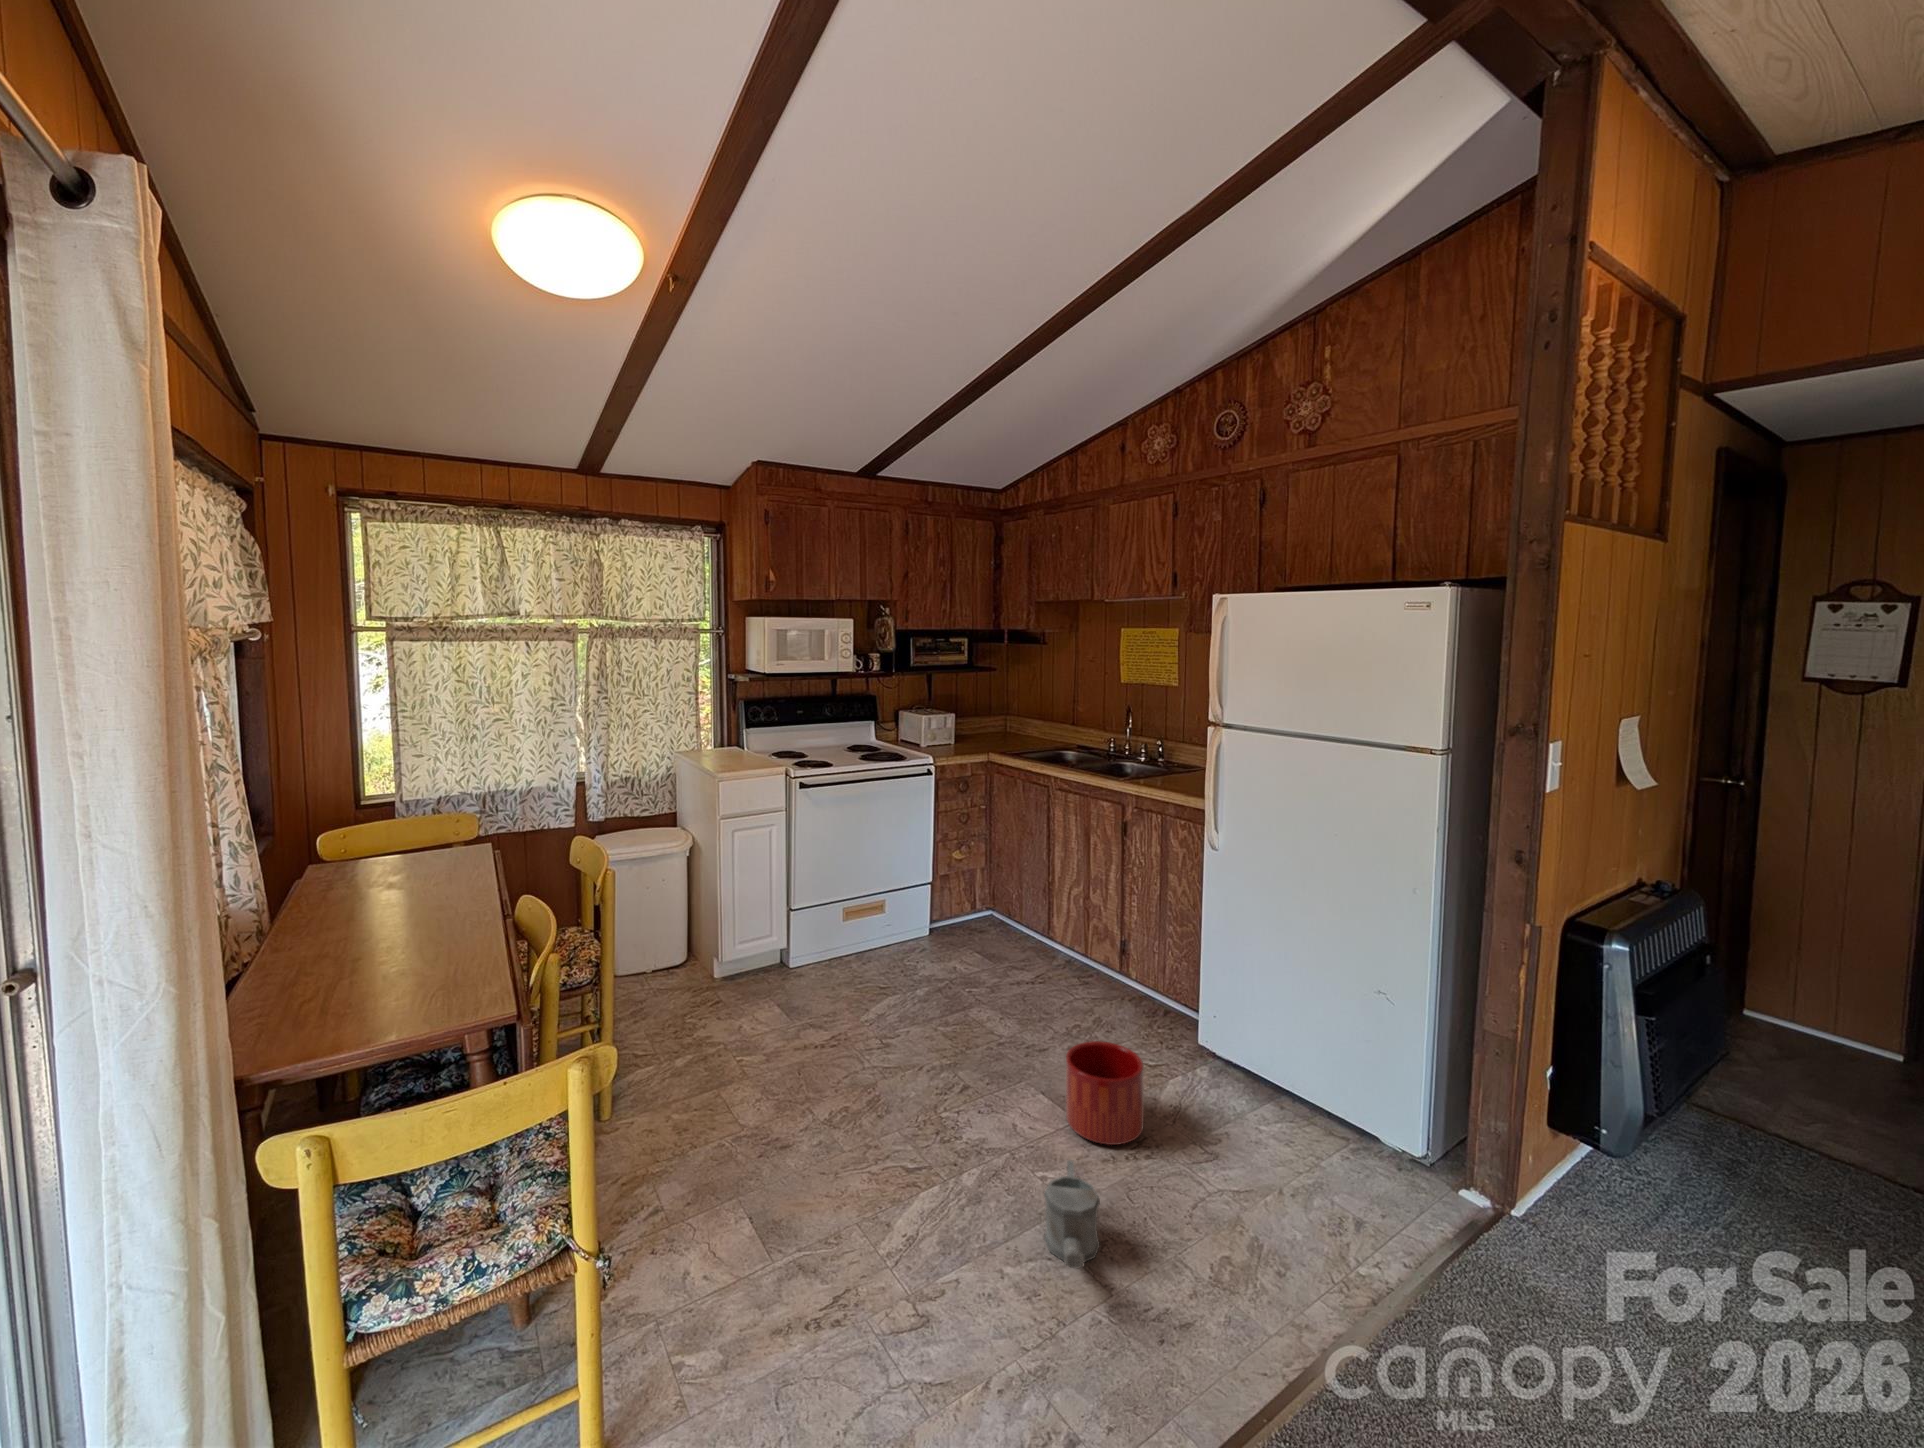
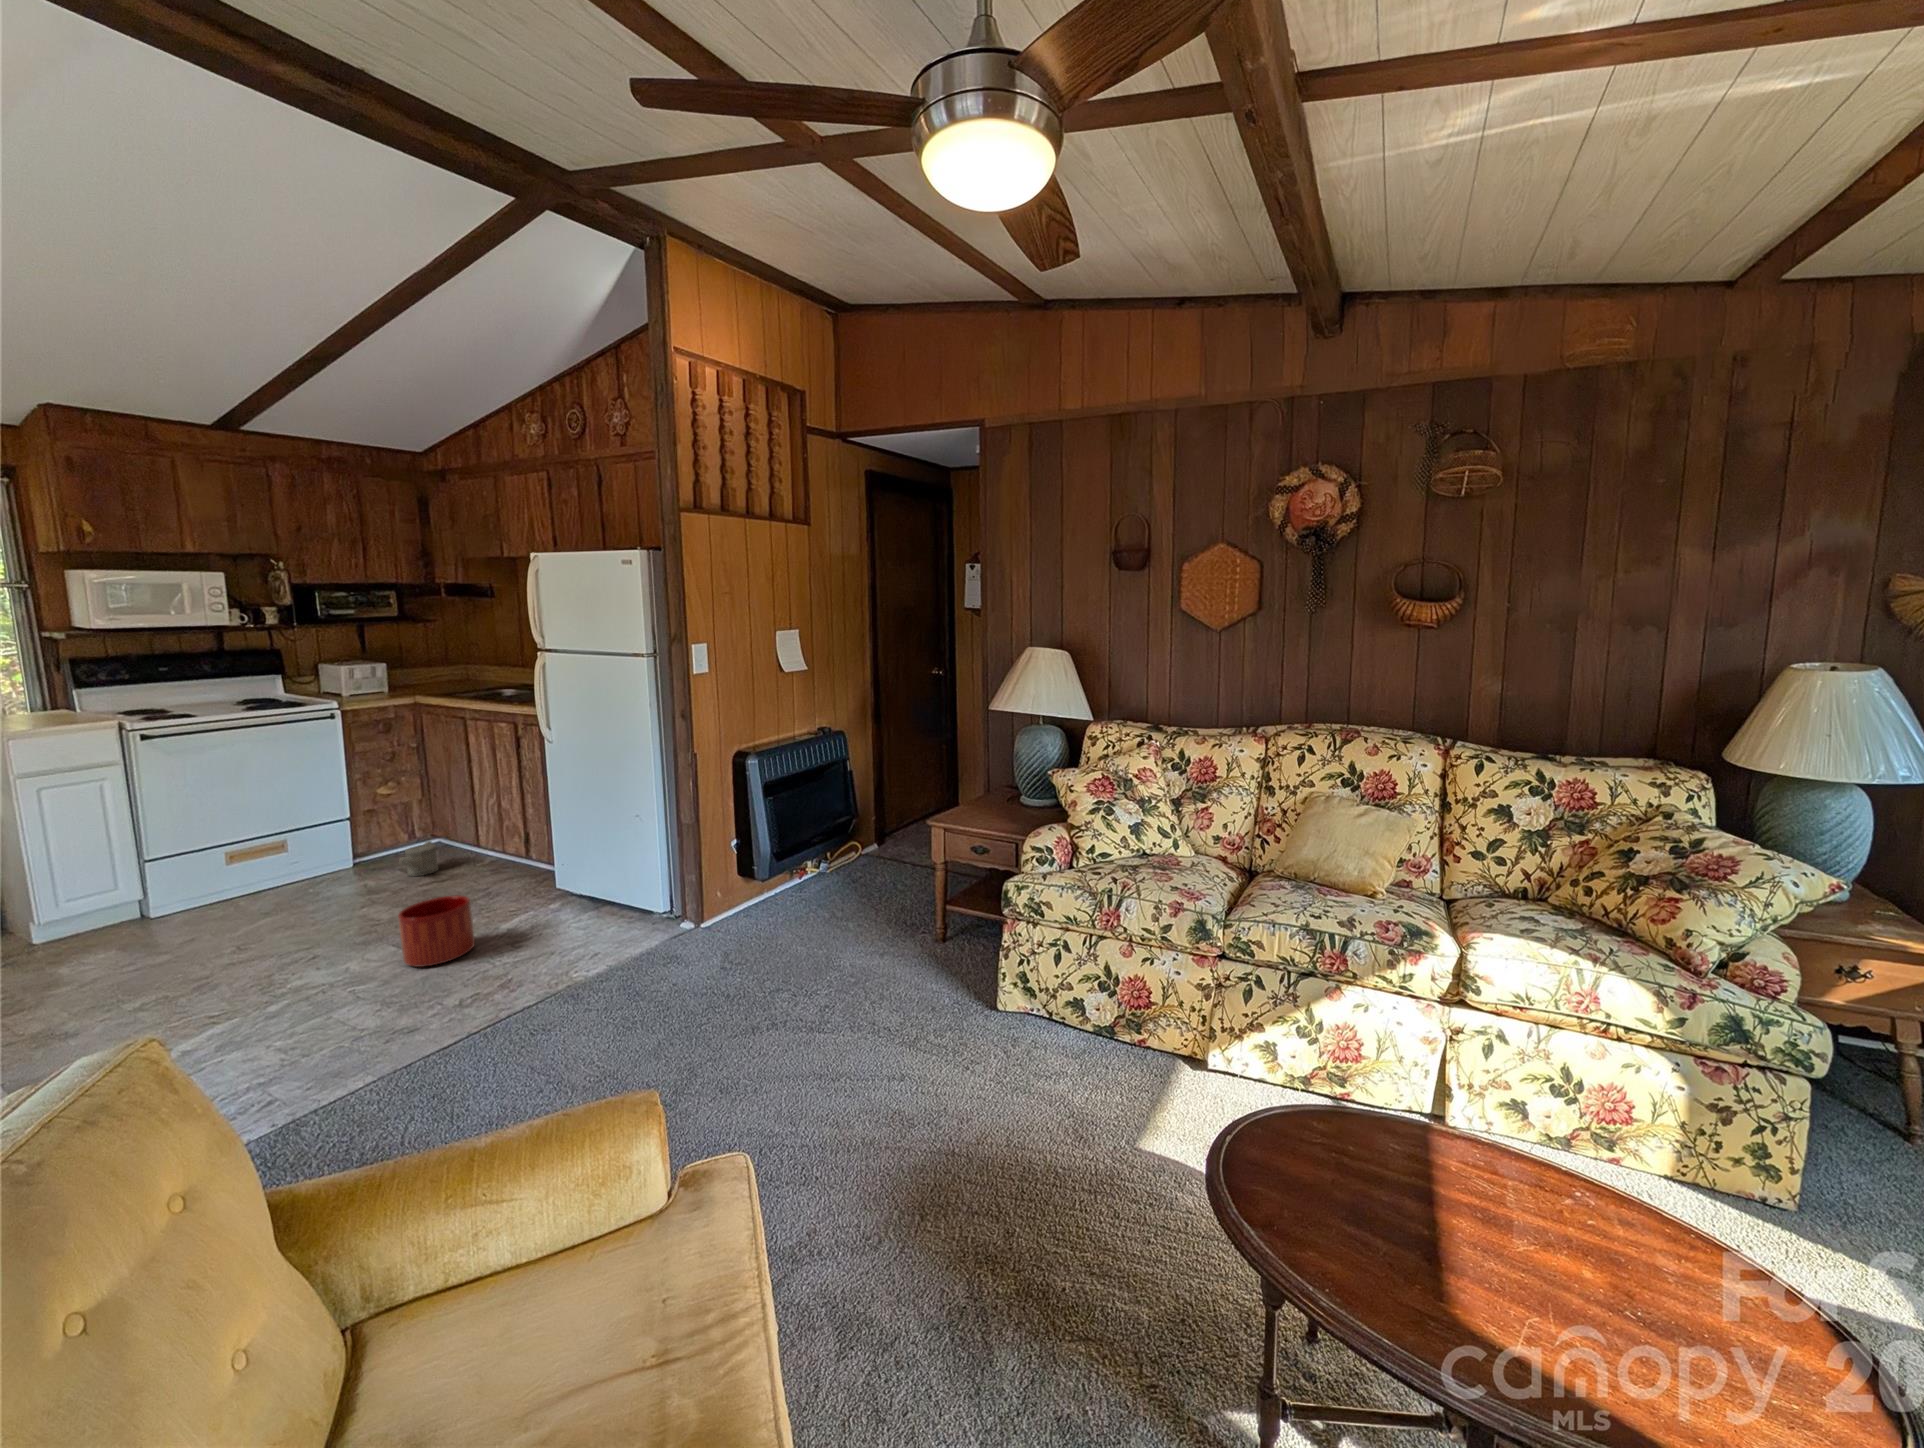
watering can: present [1044,1160,1100,1269] -> present [399,841,439,877]

